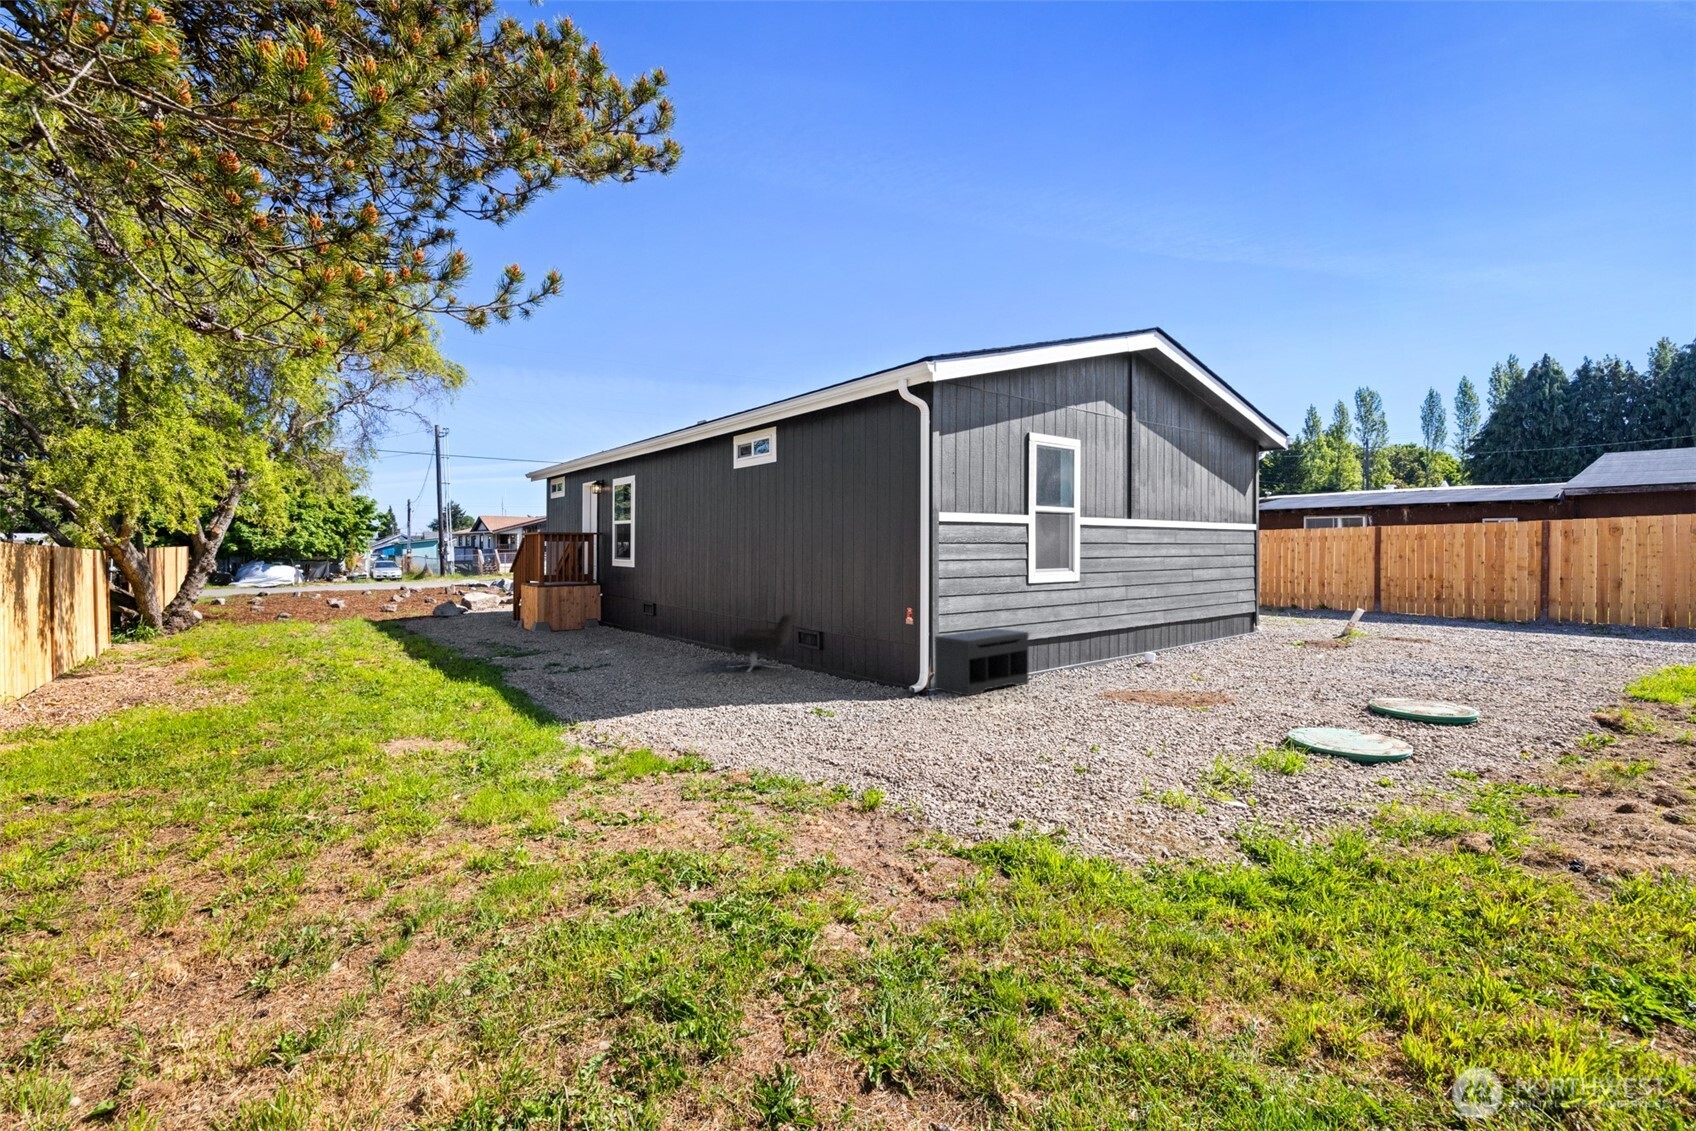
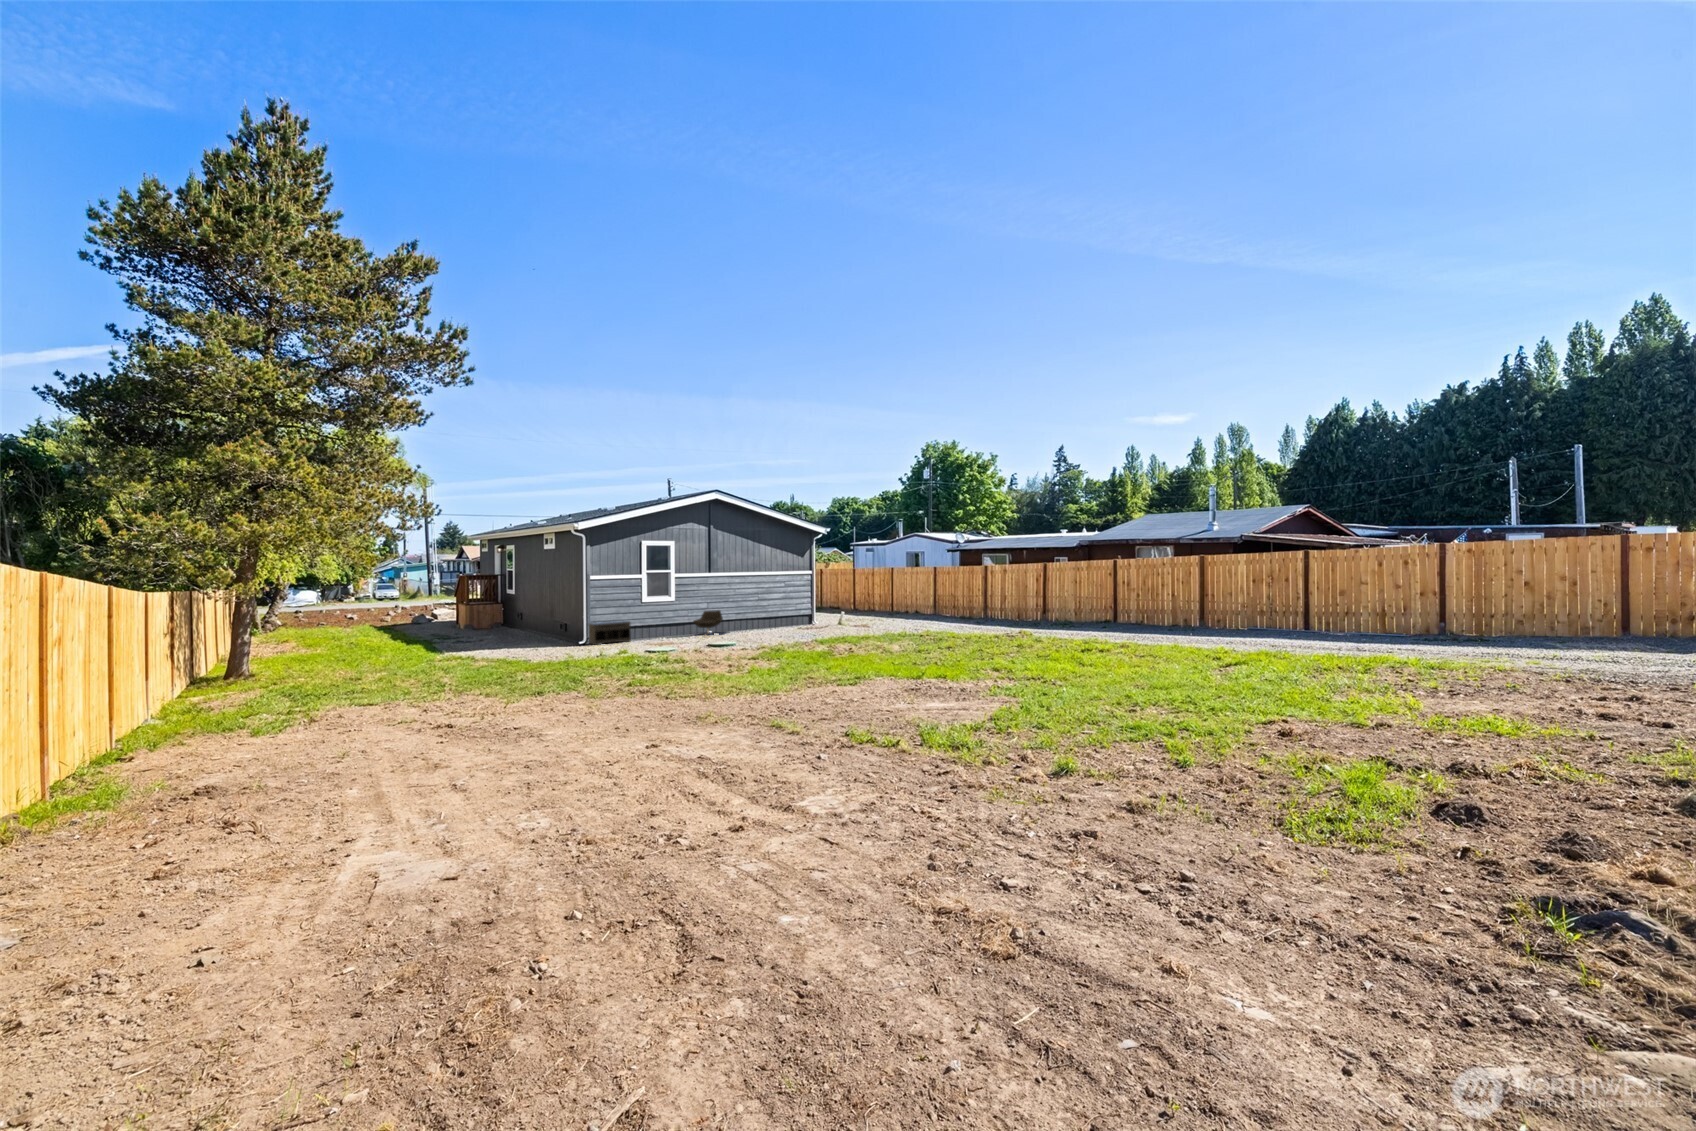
lounge chair: present [729,611,797,672] -> present [693,610,723,634]

